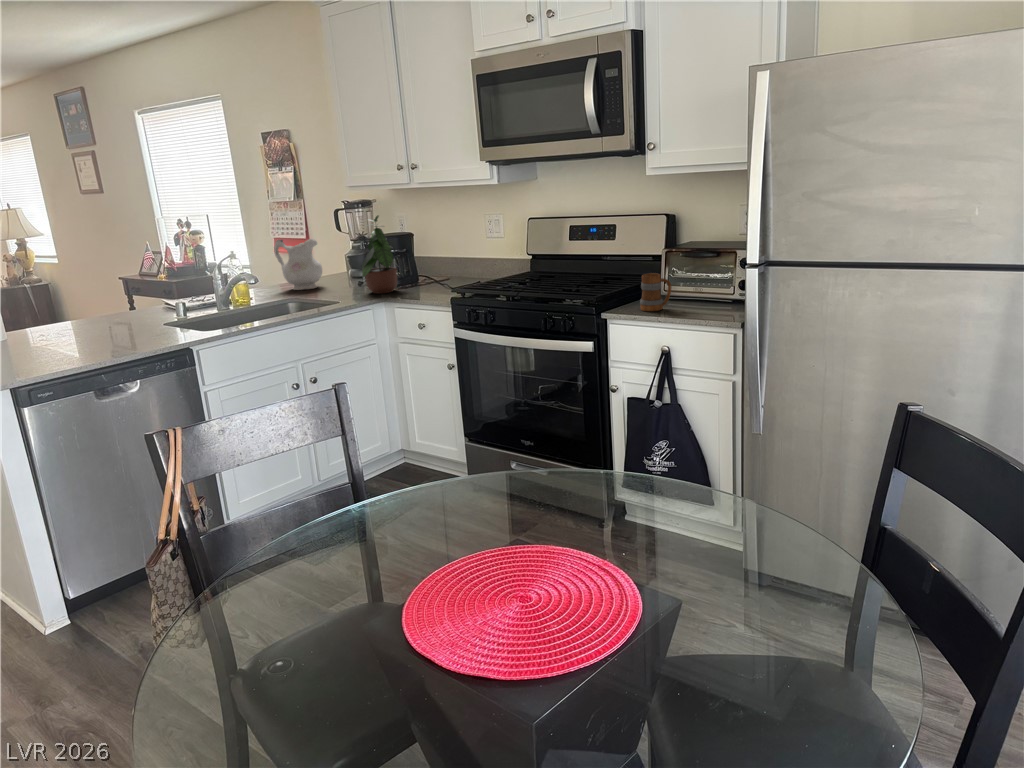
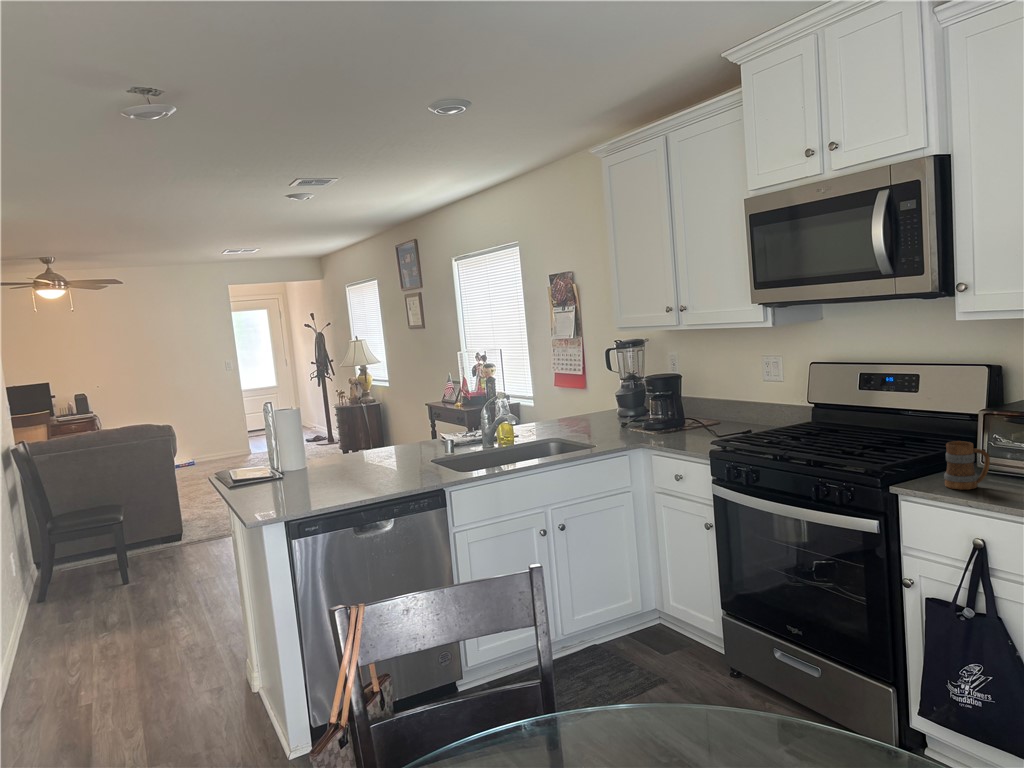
potted plant: present [362,215,397,293] -> none [619,358,666,438]
ceramic pitcher: present [274,239,322,290] -> none [544,378,589,428]

